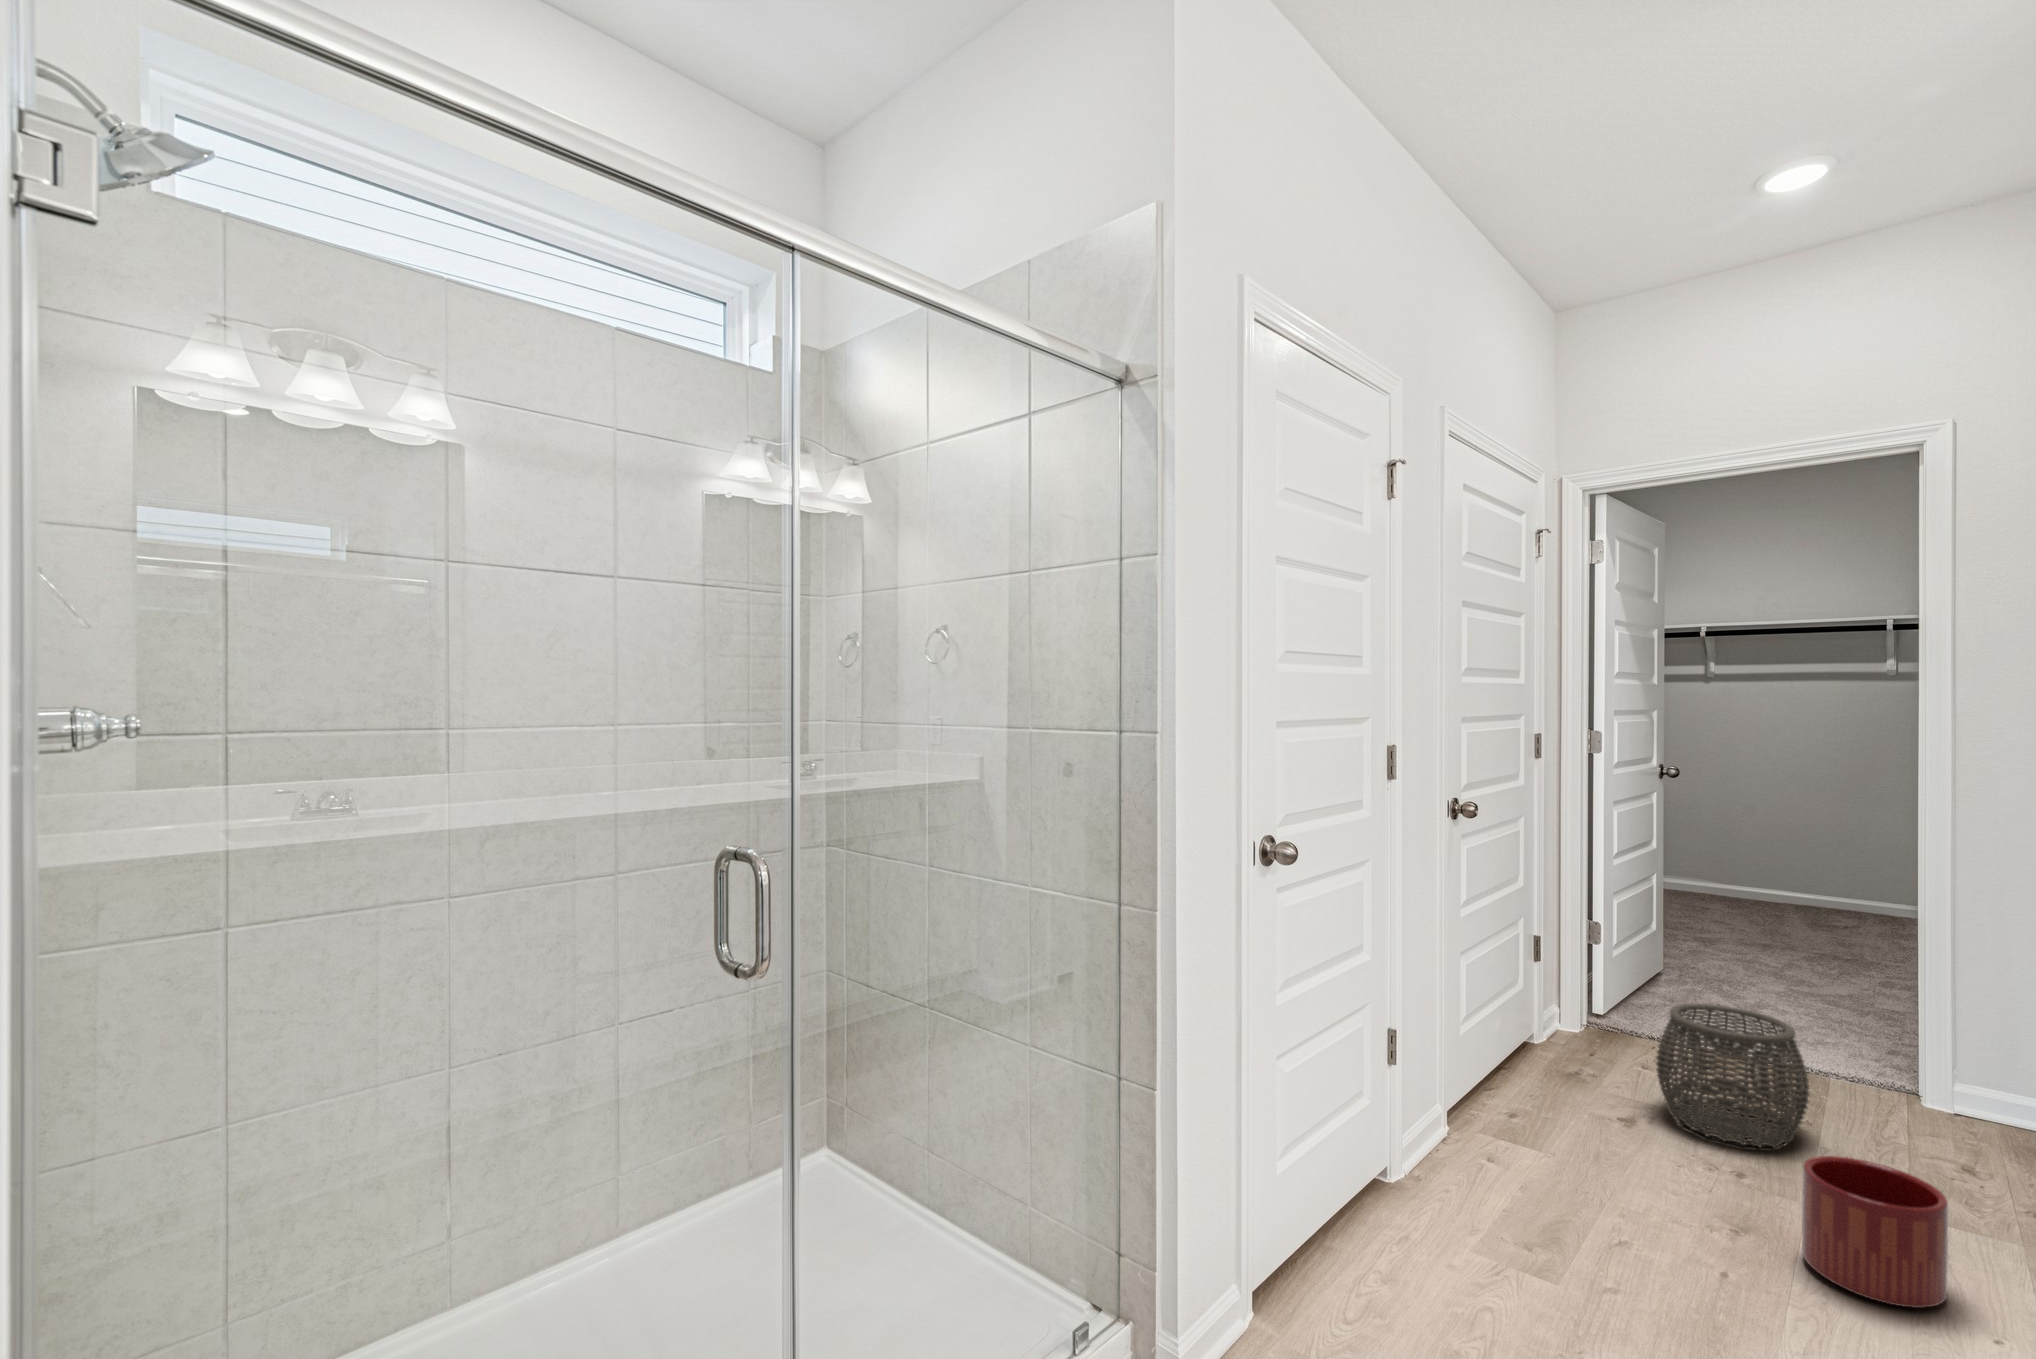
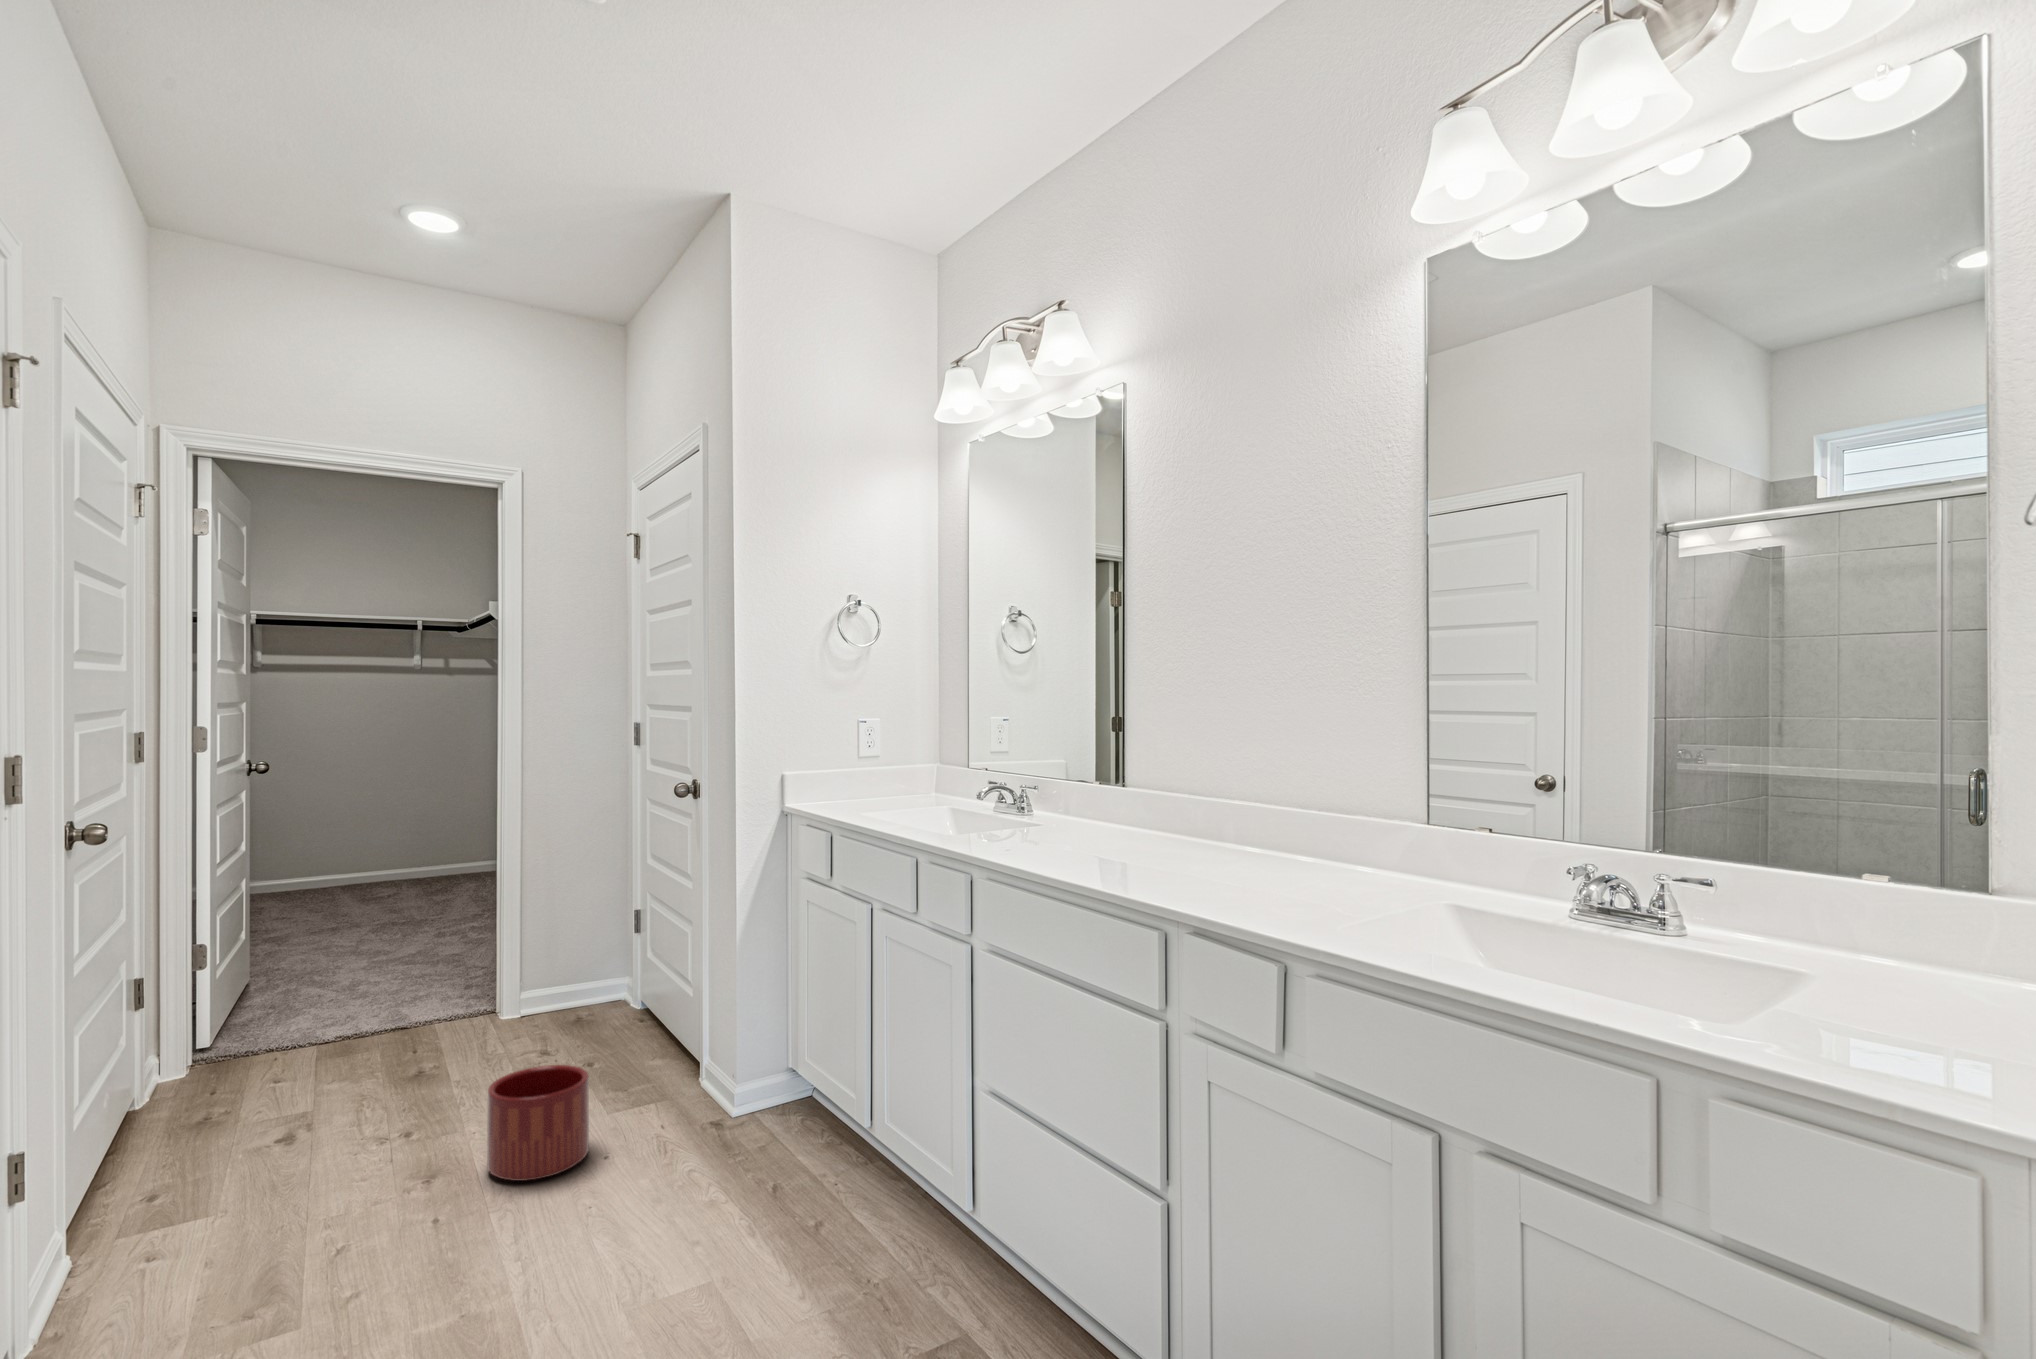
woven basket: present [1656,1004,1809,1147] -> none [307,982,451,1119]

